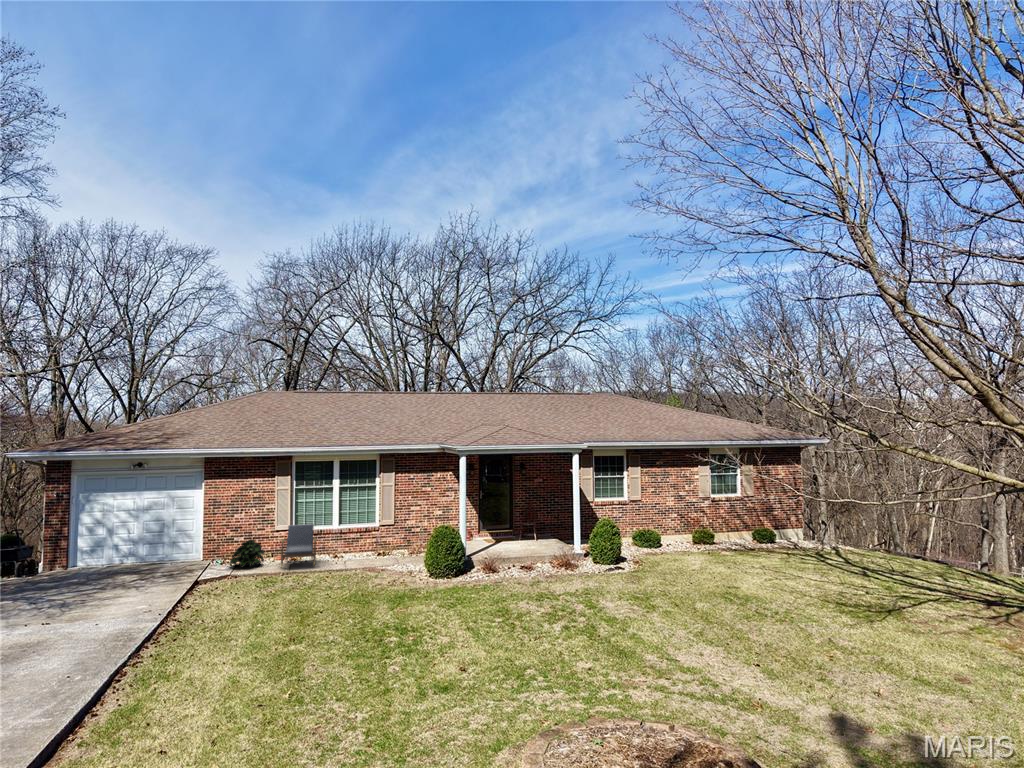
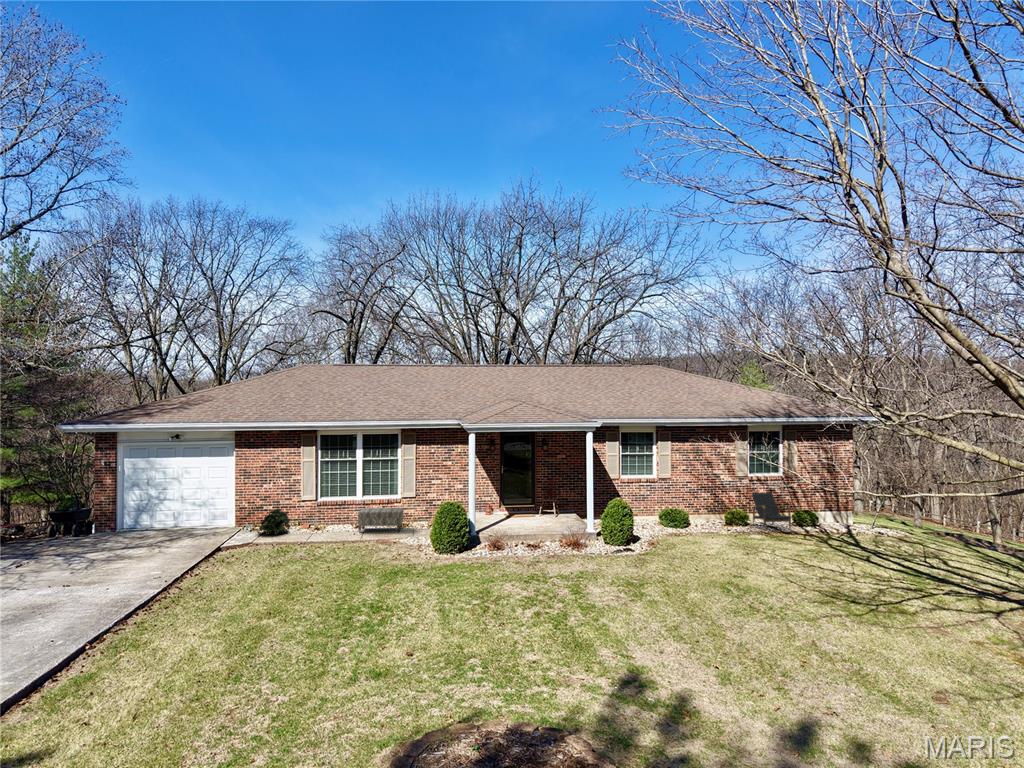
lounge chair: present [281,524,316,567] -> present [752,493,791,530]
bench: none [339,536,385,562] -> present [358,508,403,532]

